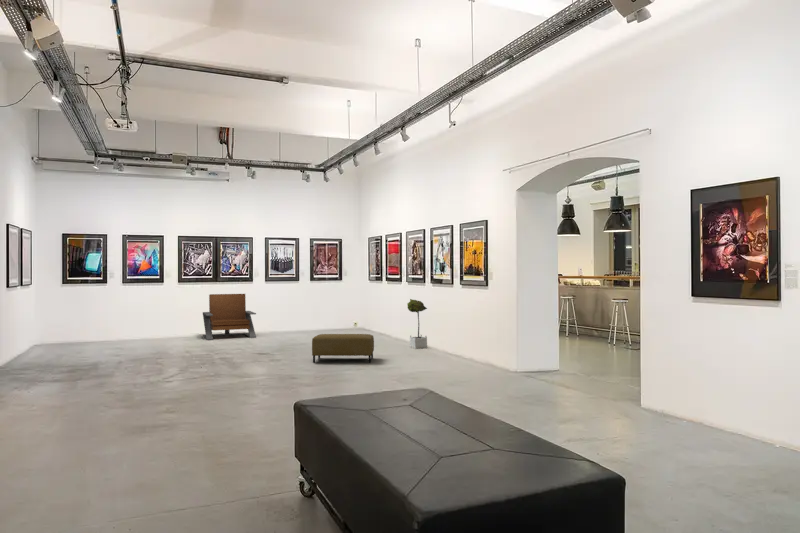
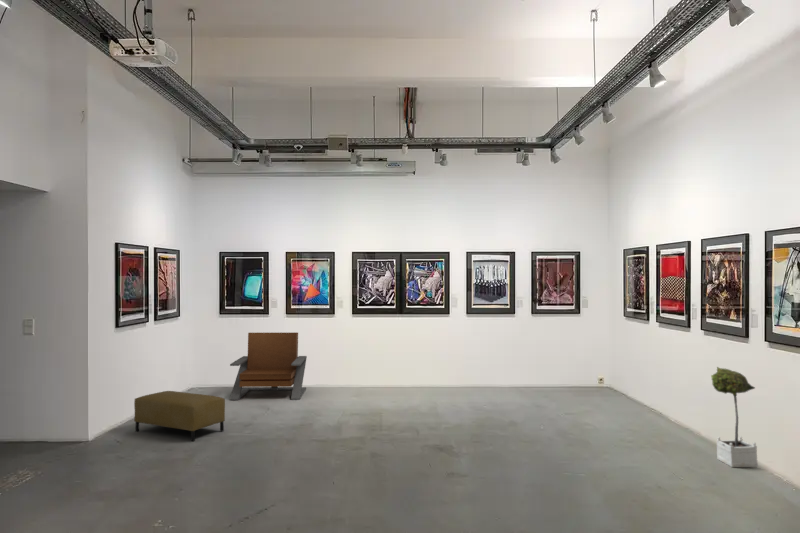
lounge chair: present [203,294,256,340] -> present [230,332,307,400]
ottoman: present [312,334,374,363] -> present [134,391,225,441]

